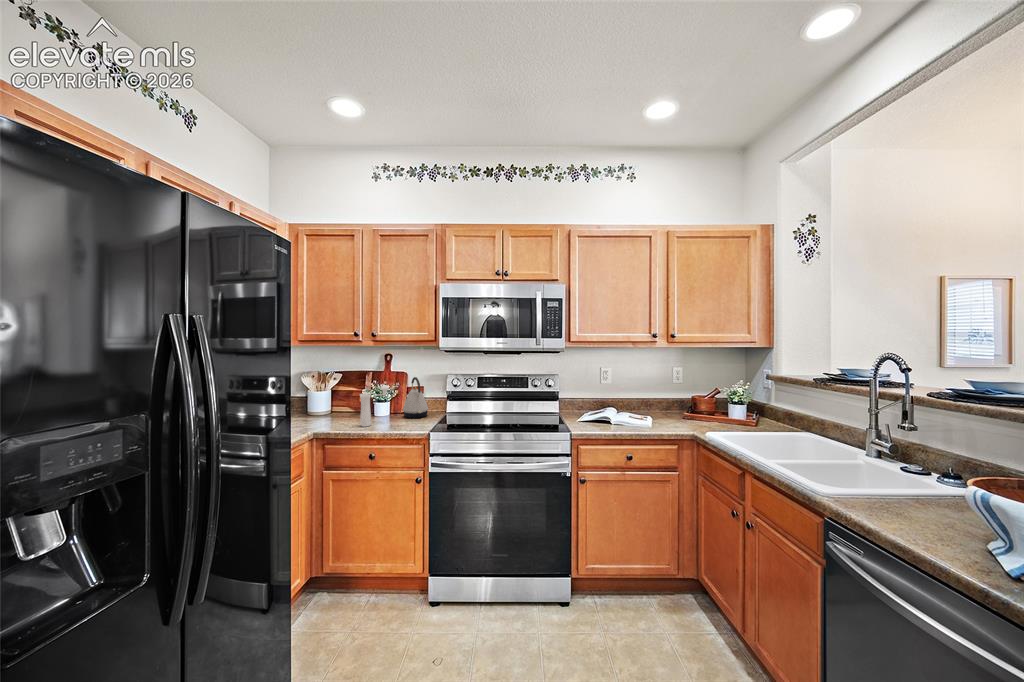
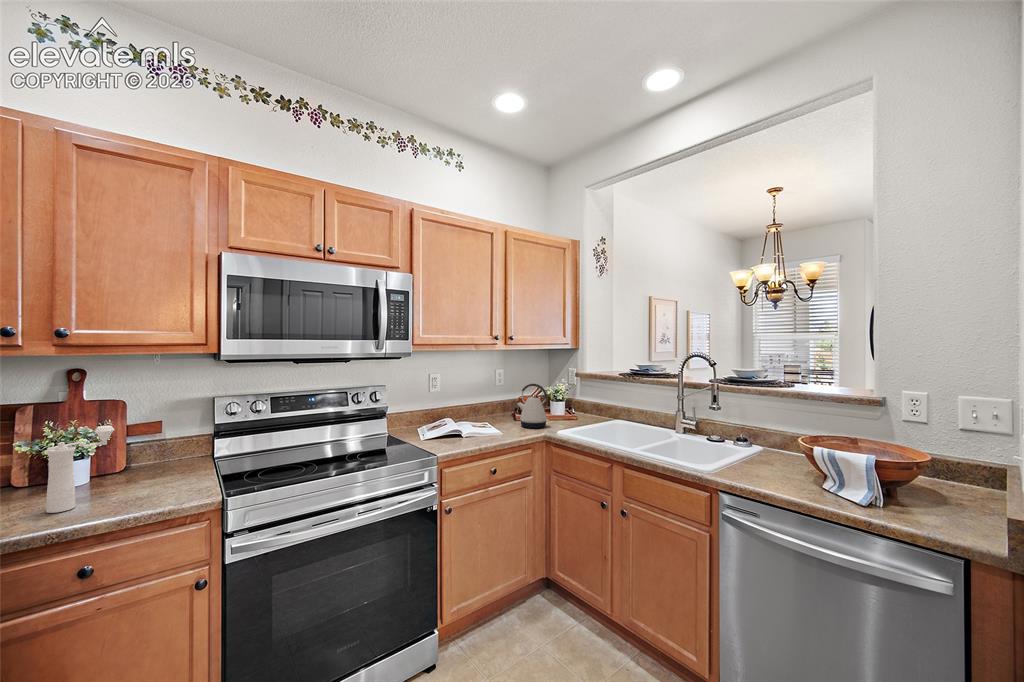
kettle: present [403,377,428,418] -> present [517,384,549,428]

